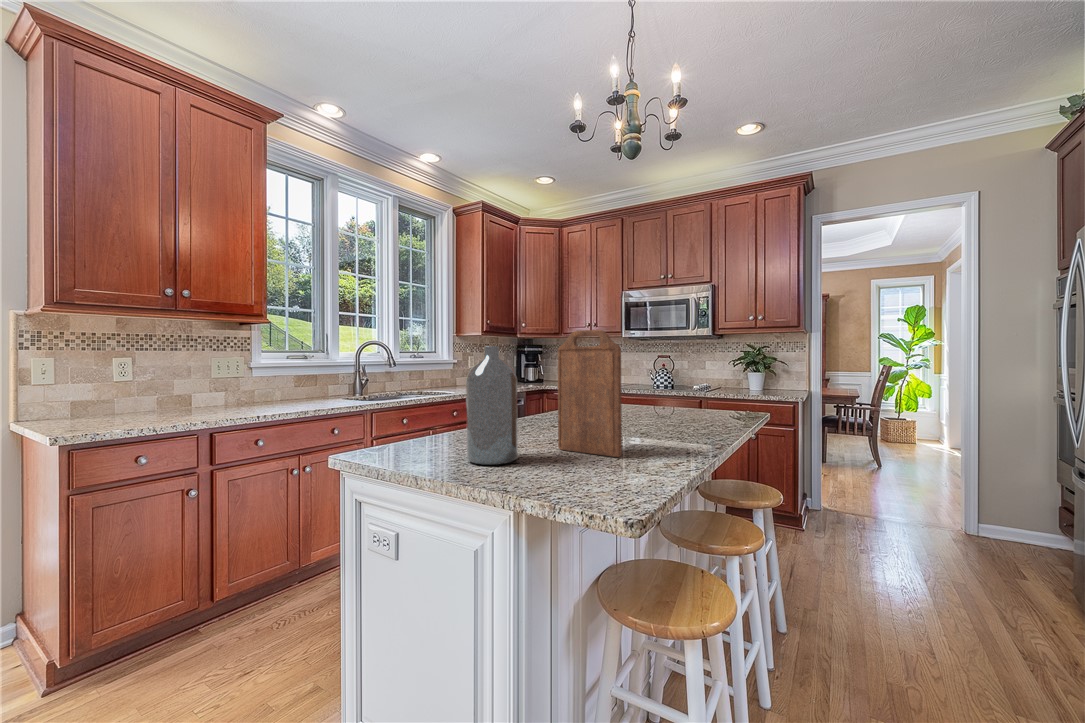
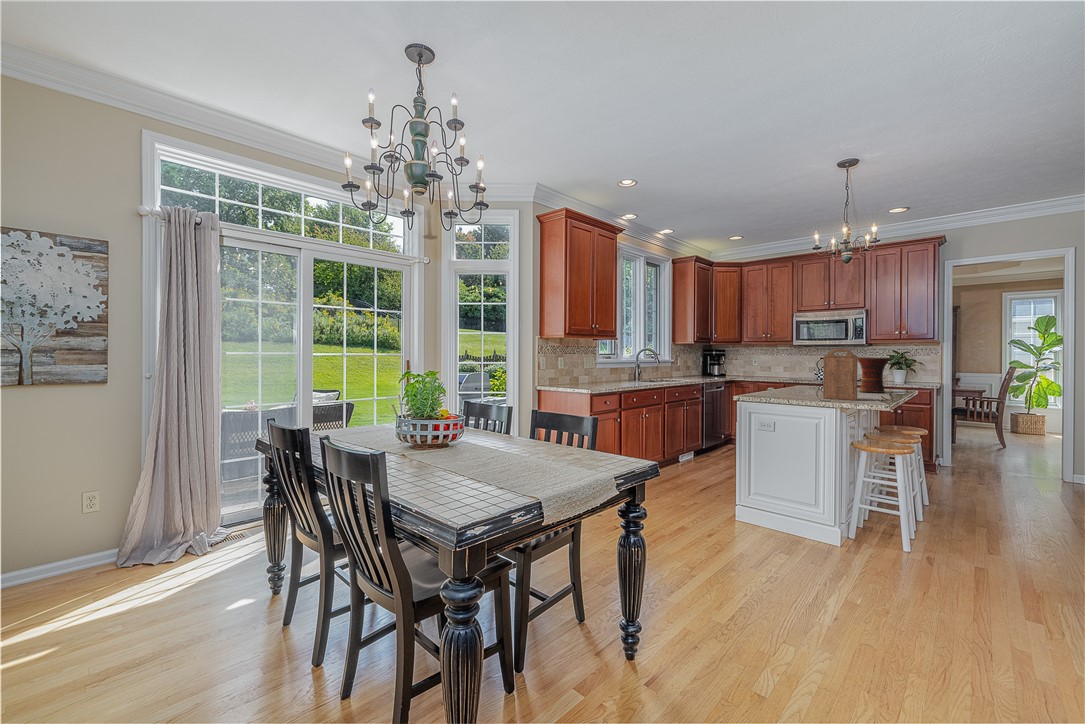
bottle: present [466,346,518,465] -> none [793,356,815,400]
vase: none [669,352,725,419] -> present [857,357,890,393]

